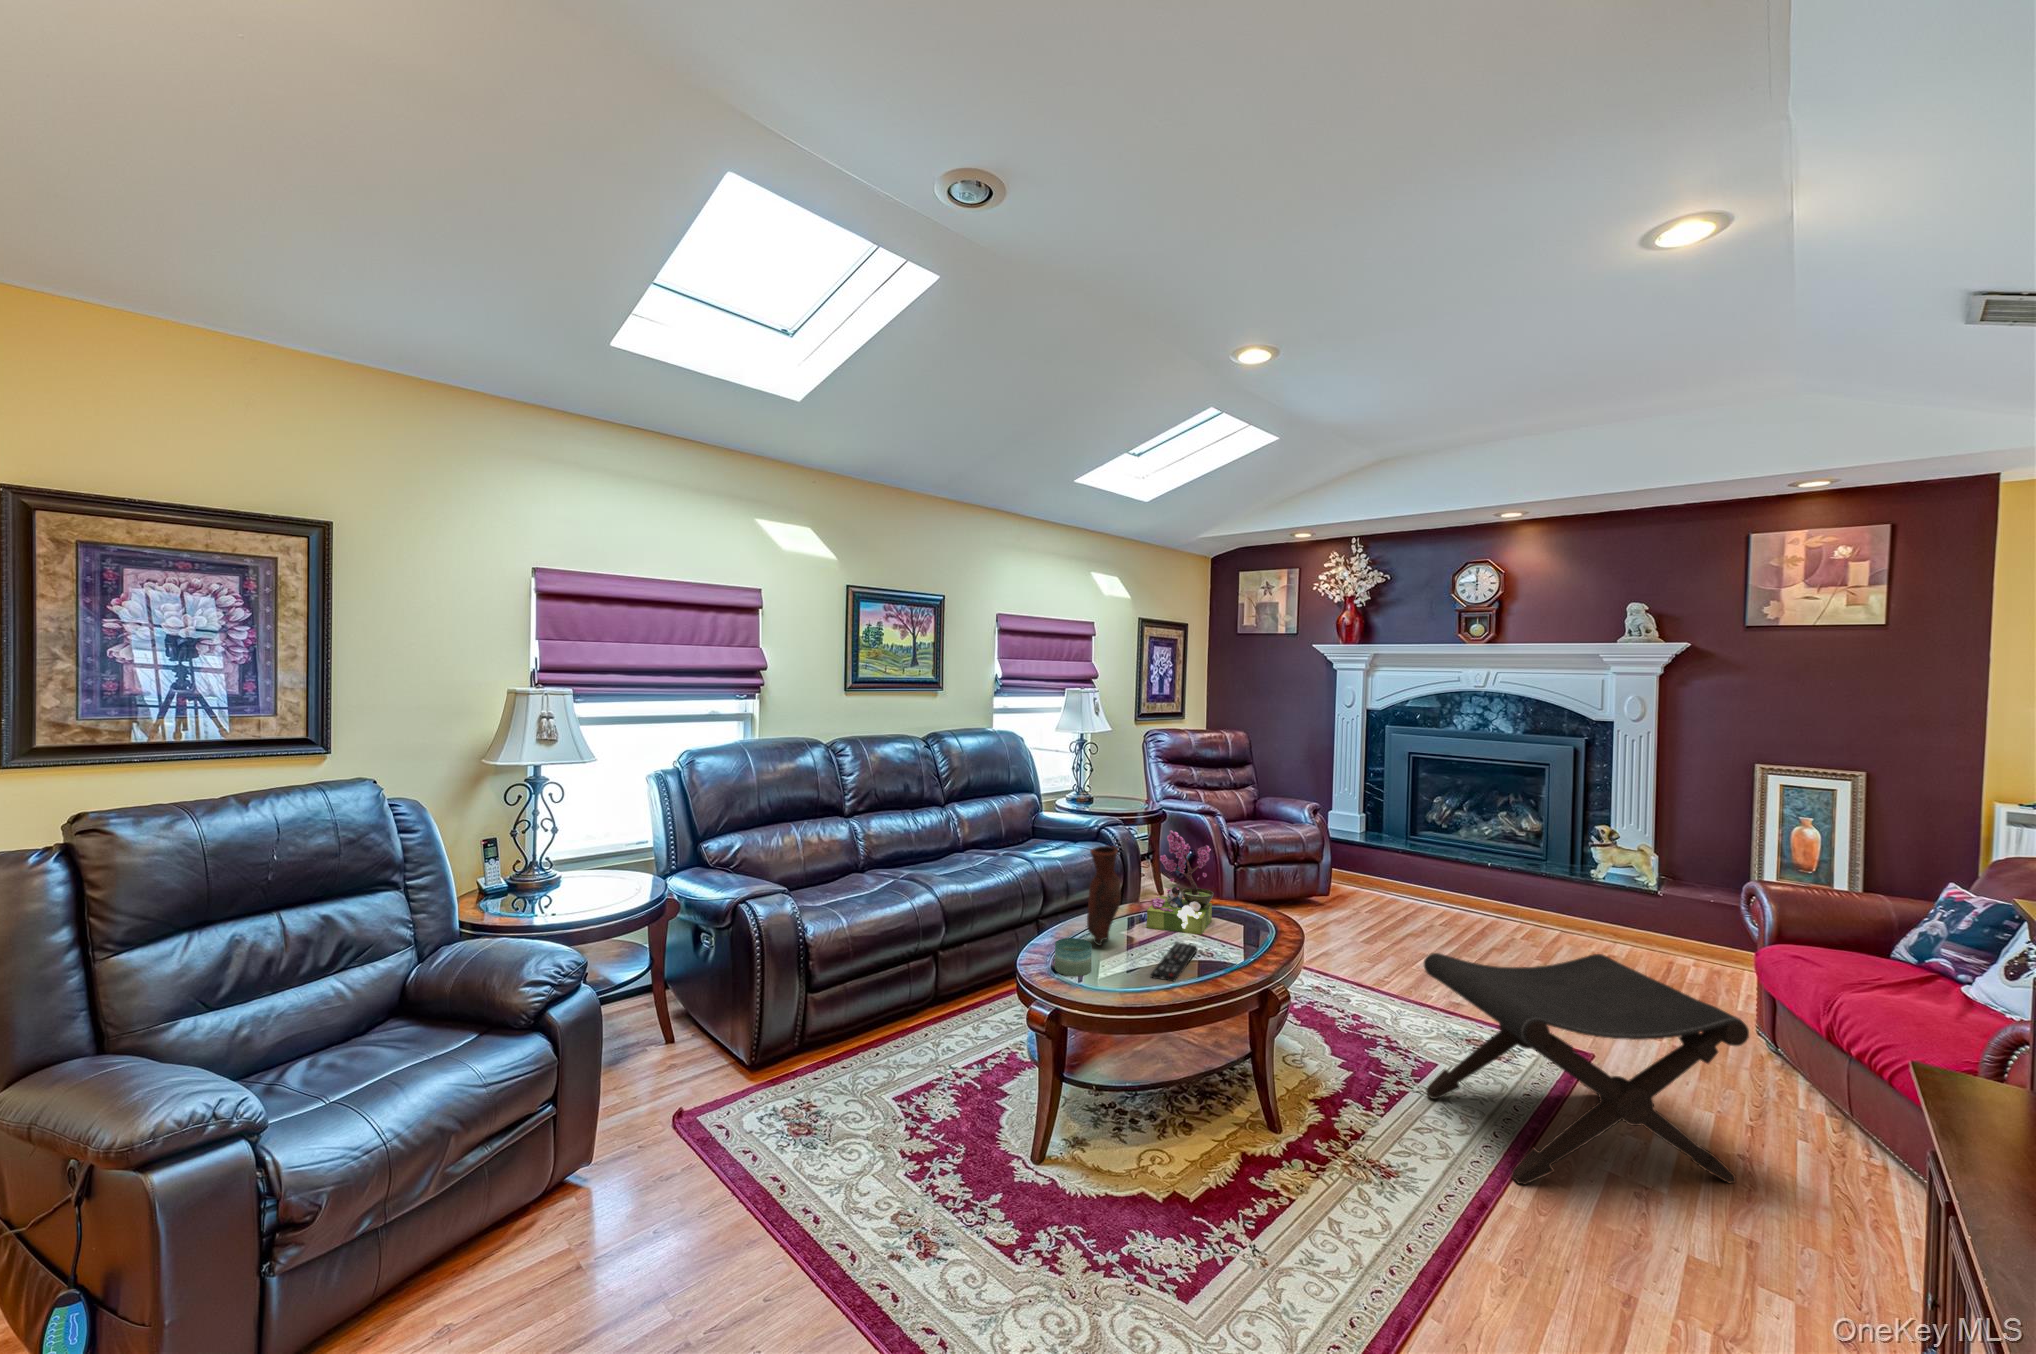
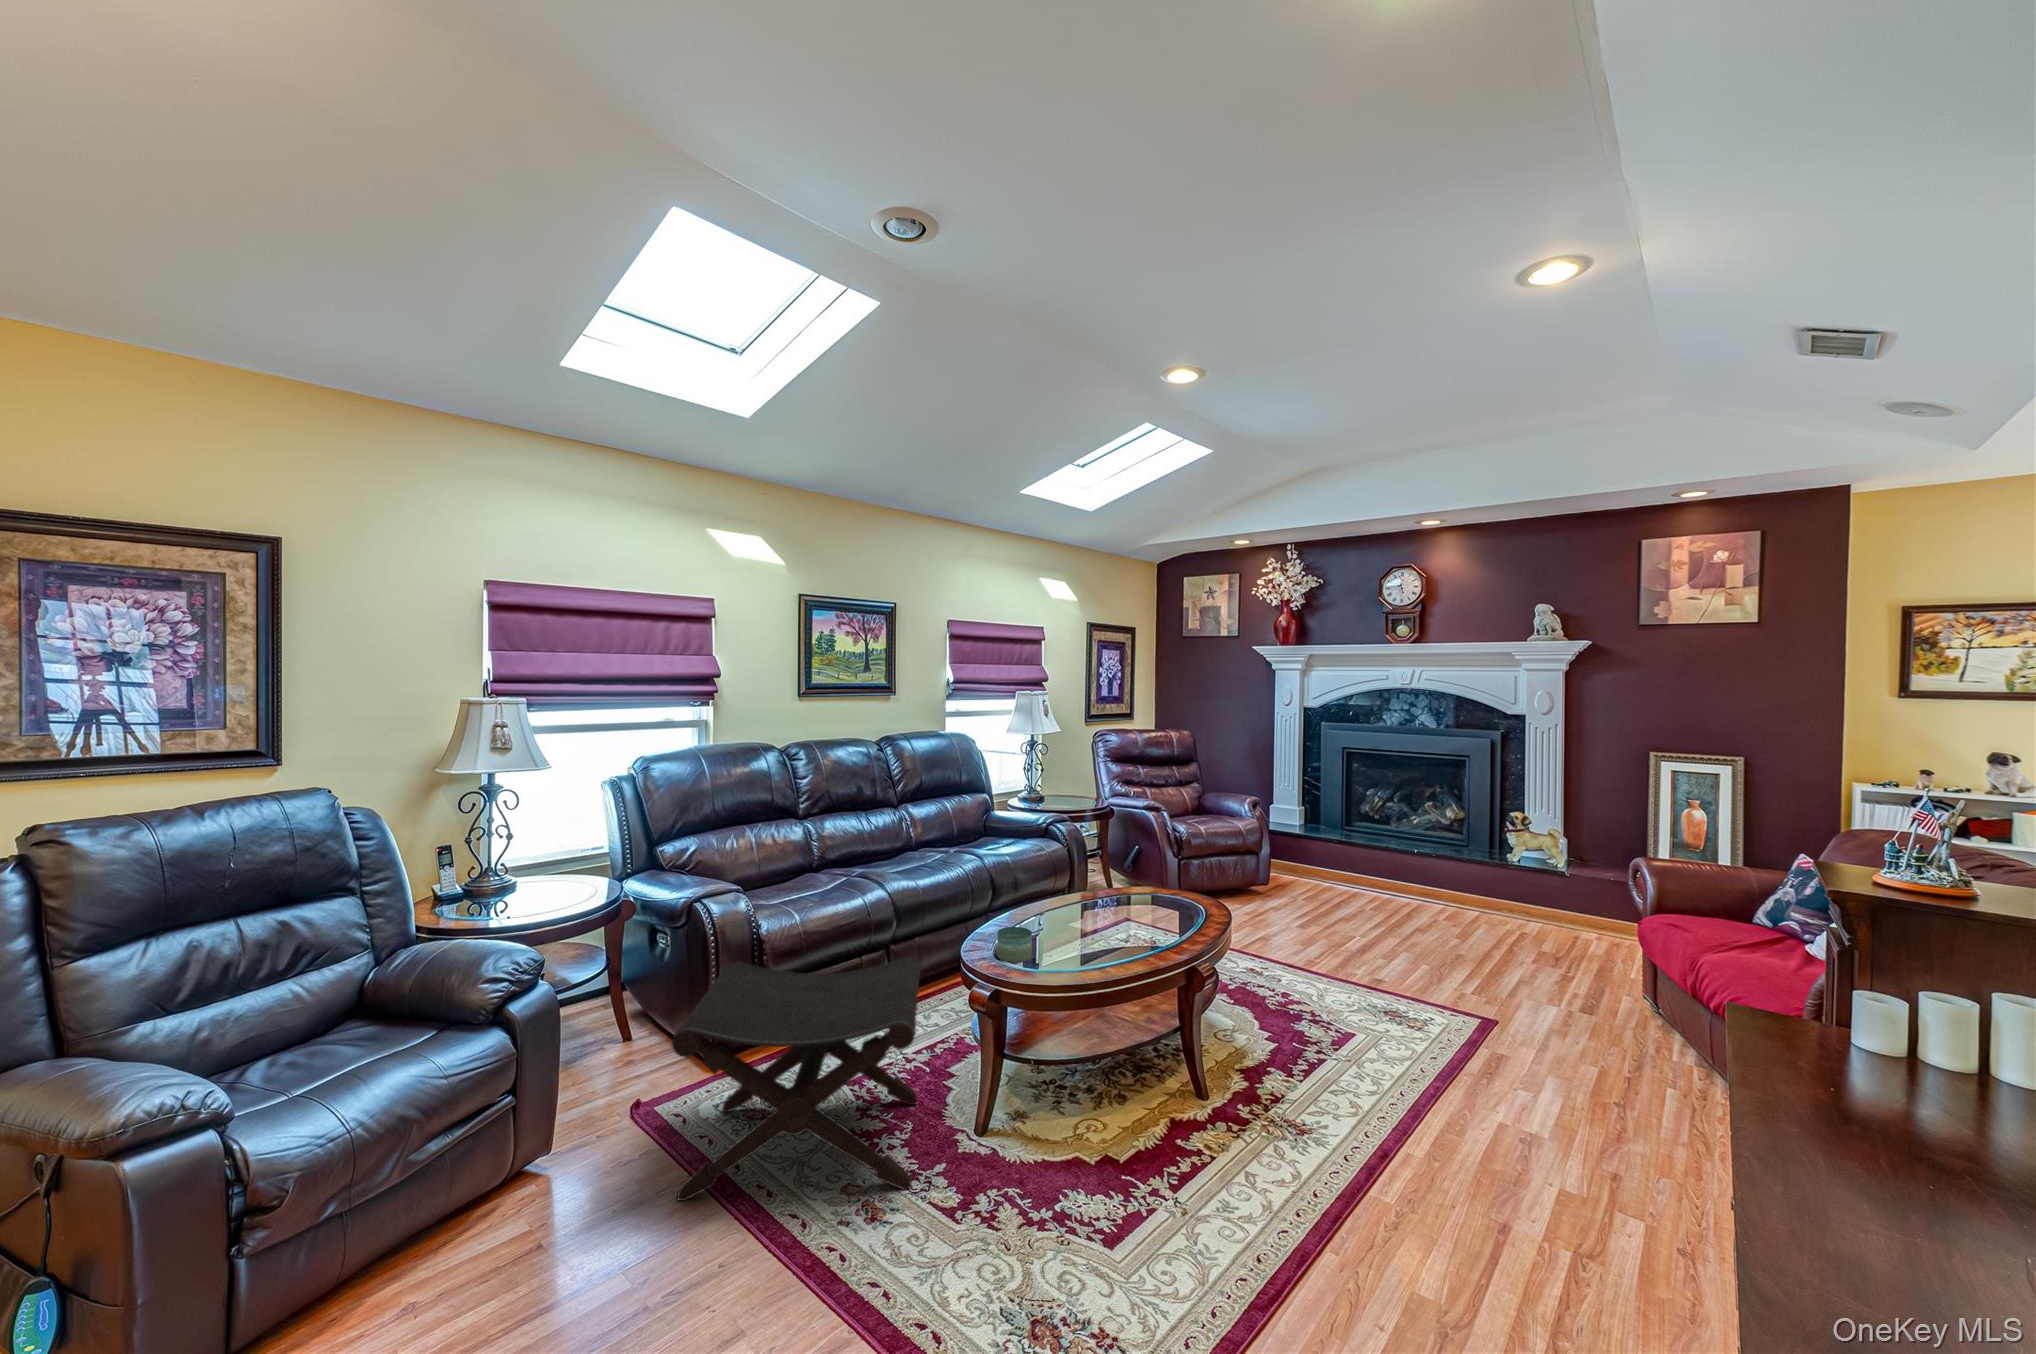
flower arrangement: present [1147,830,1214,935] -> none [1087,823,1150,923]
vase: present [1087,845,1121,946] -> none [1029,839,1061,935]
remote control: present [1151,942,1197,981] -> none [1086,929,1132,965]
footstool: present [1424,953,1749,1185] -> present [672,957,921,1201]

